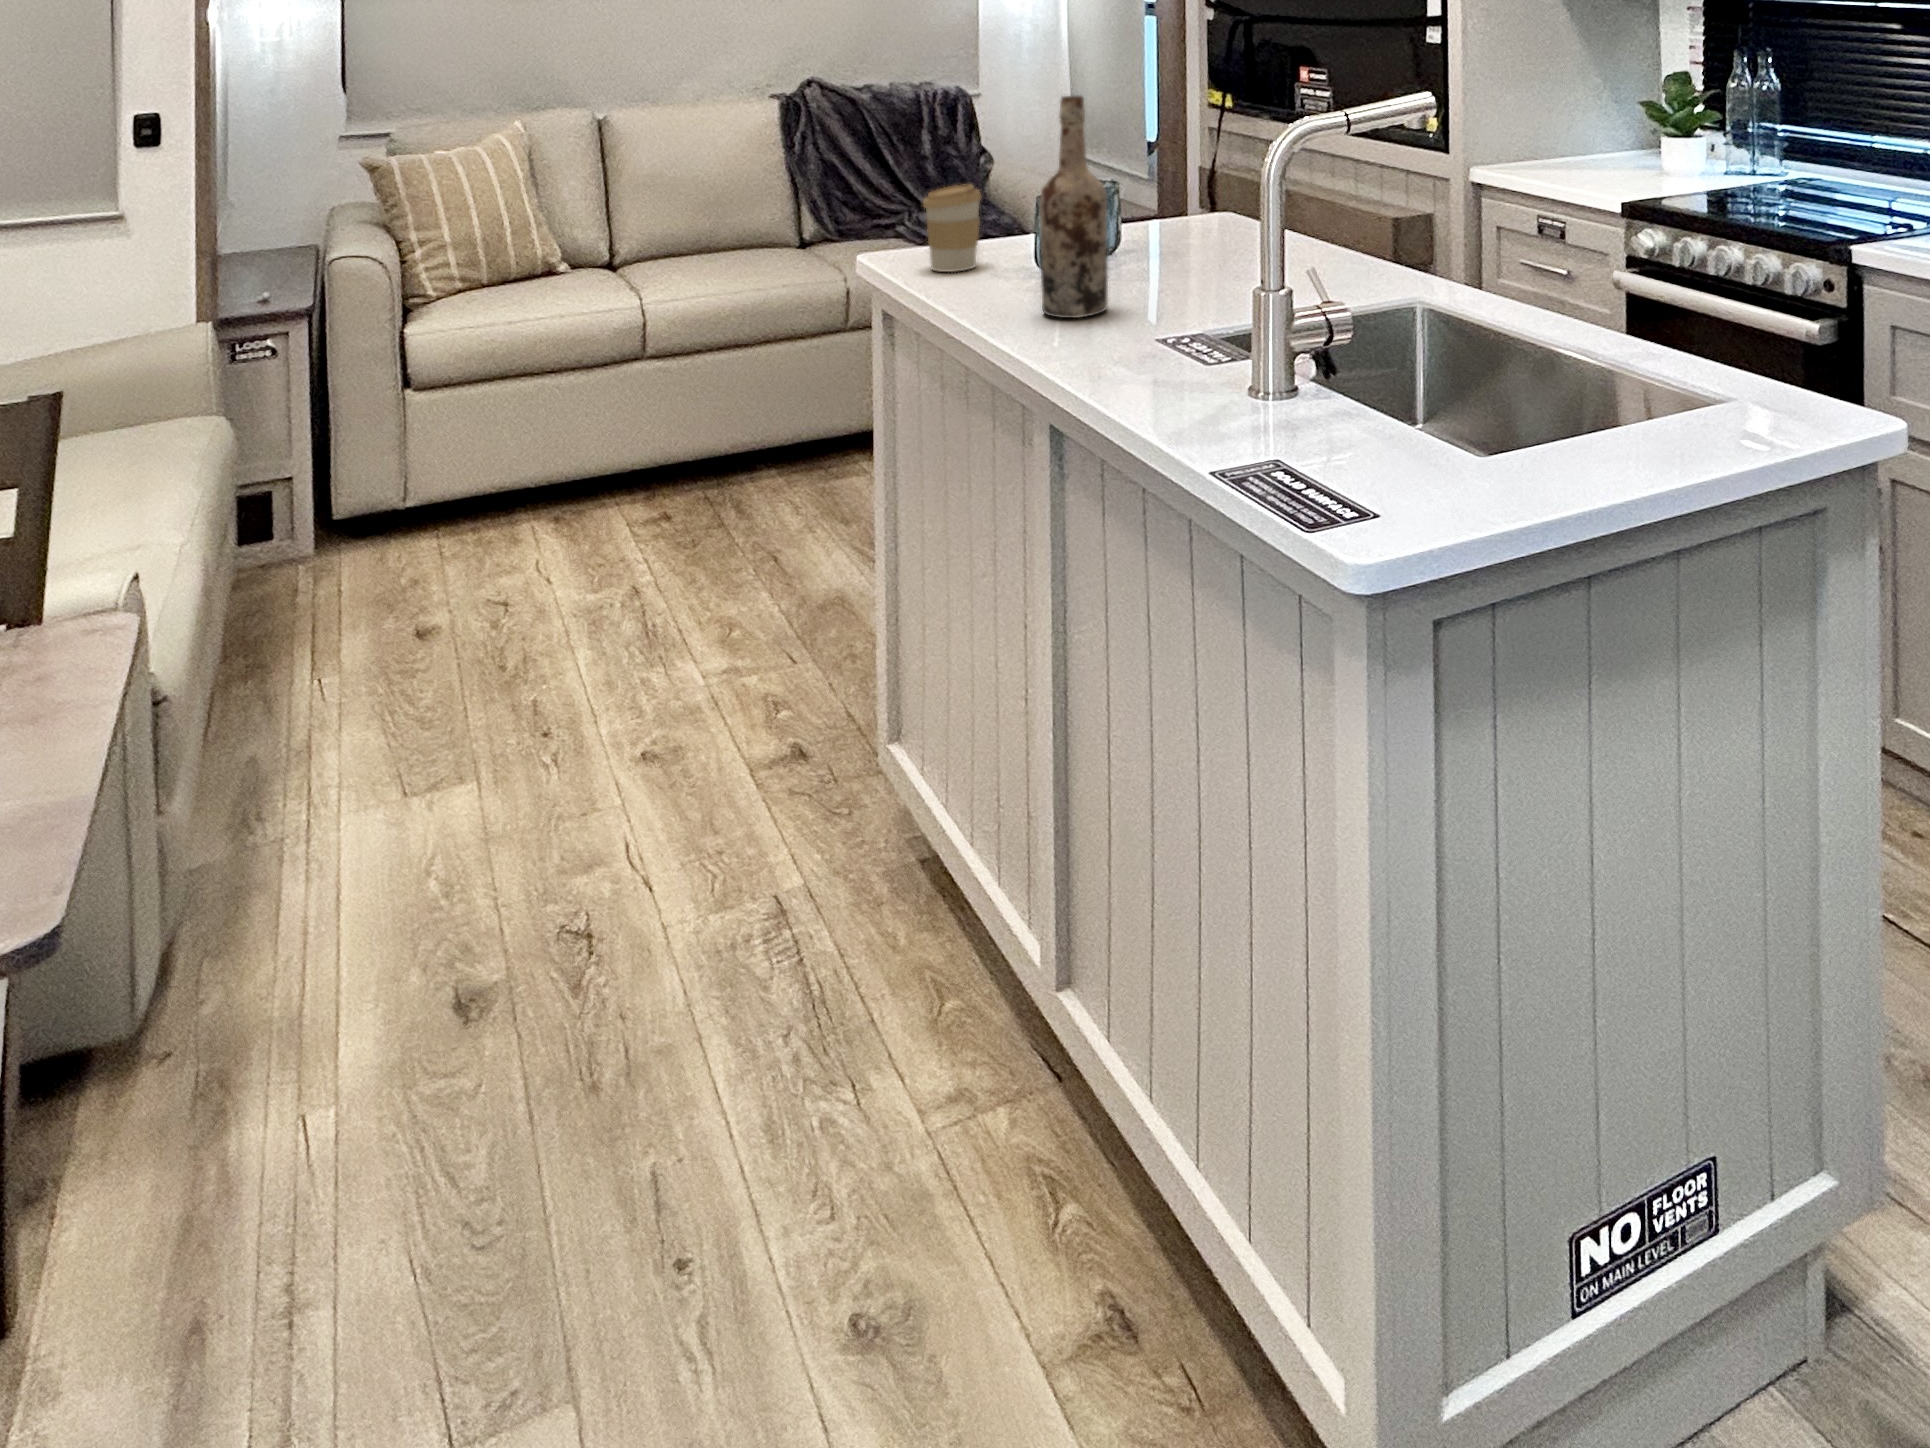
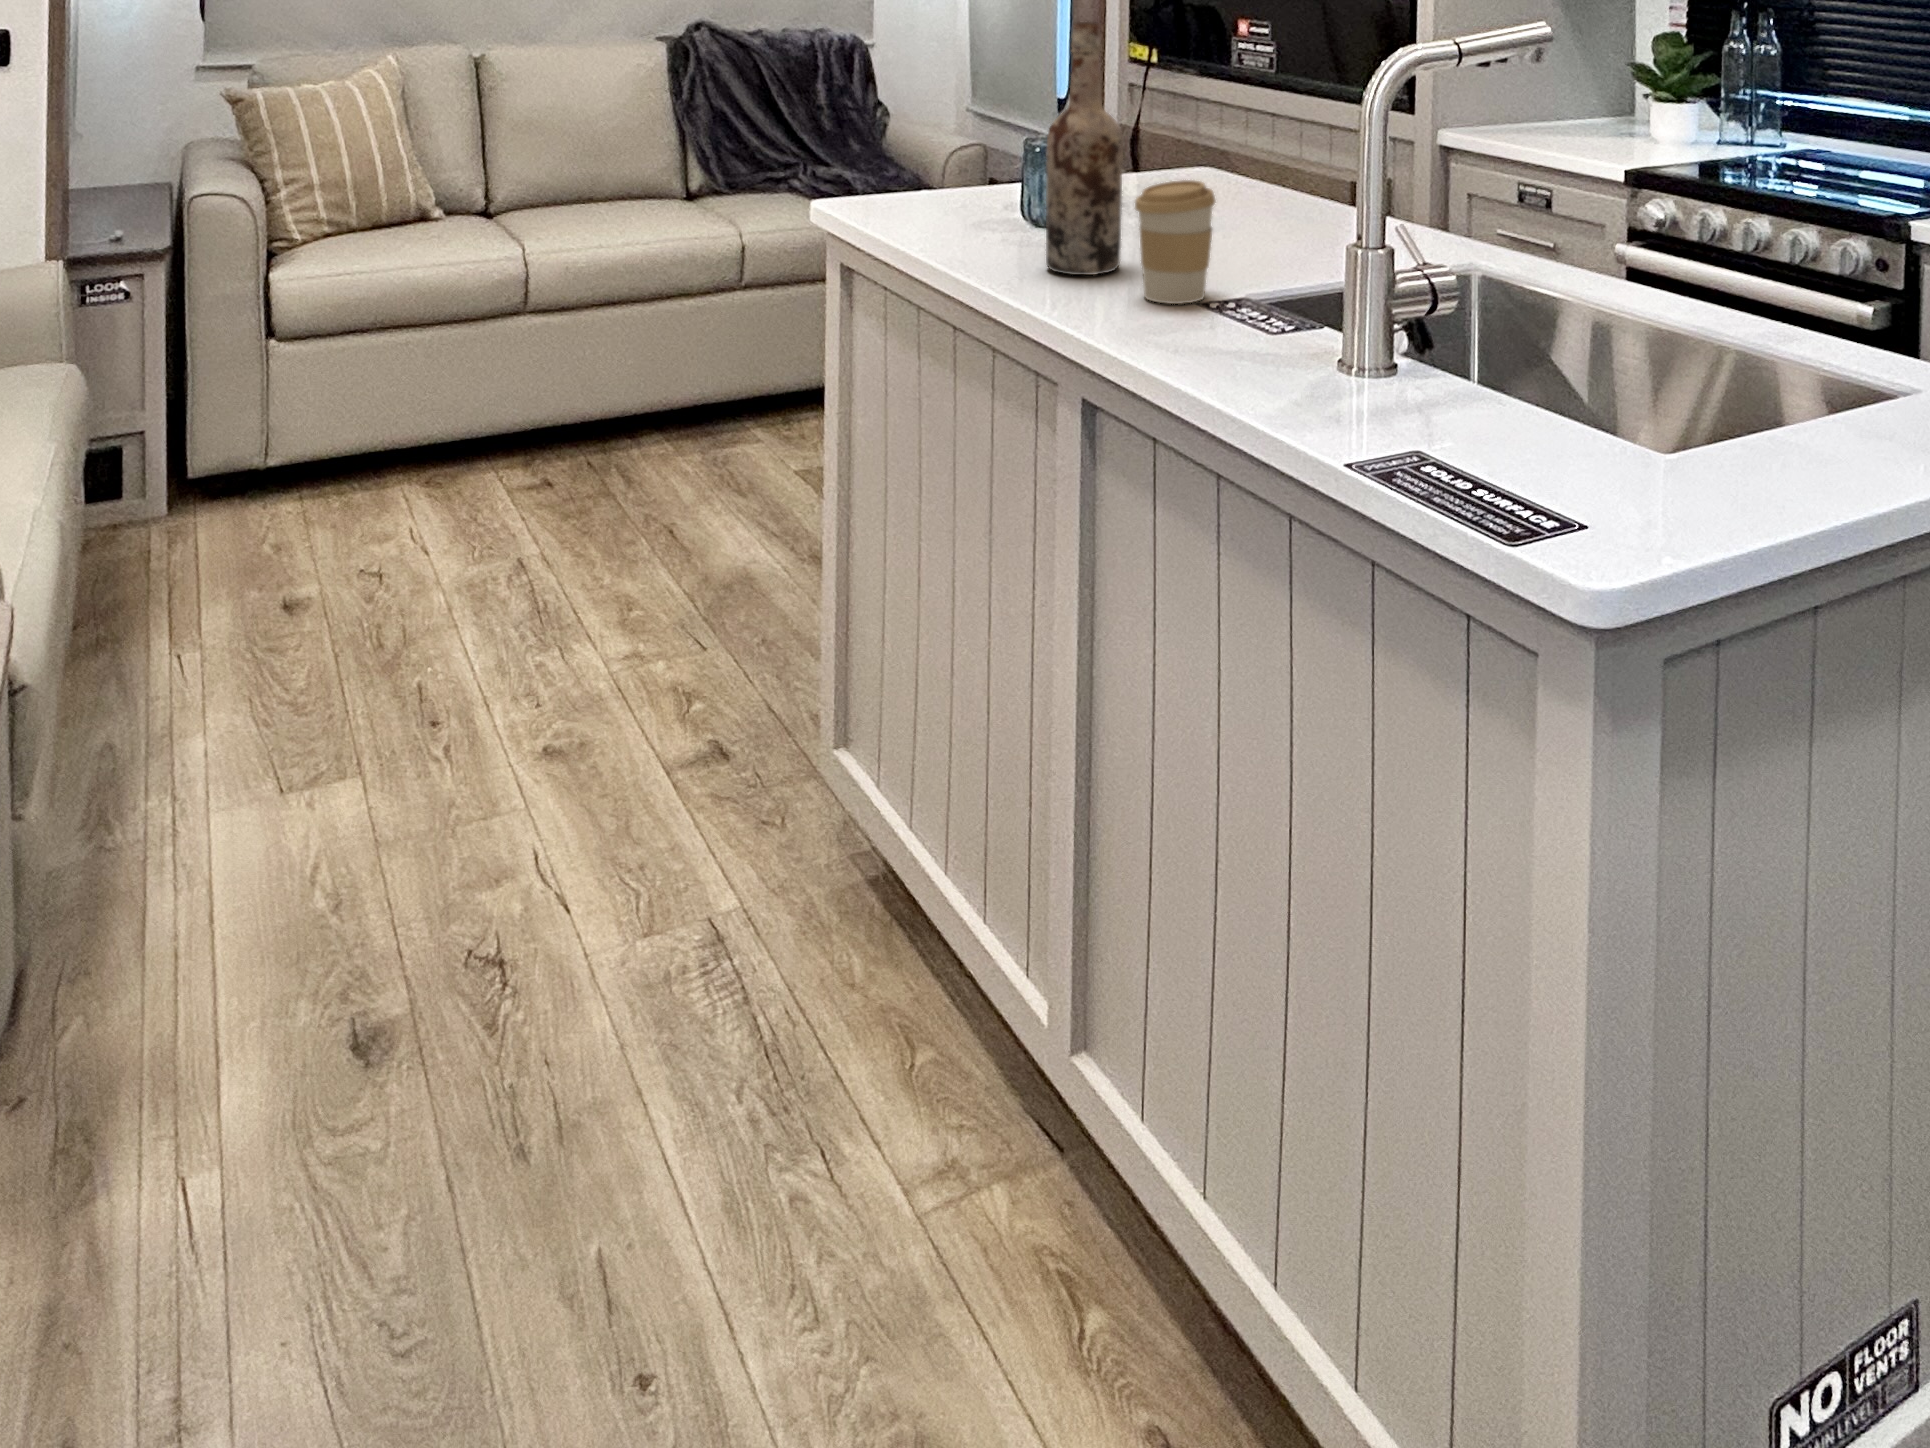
coffee cup: present [923,185,982,272] -> present [1135,180,1215,304]

